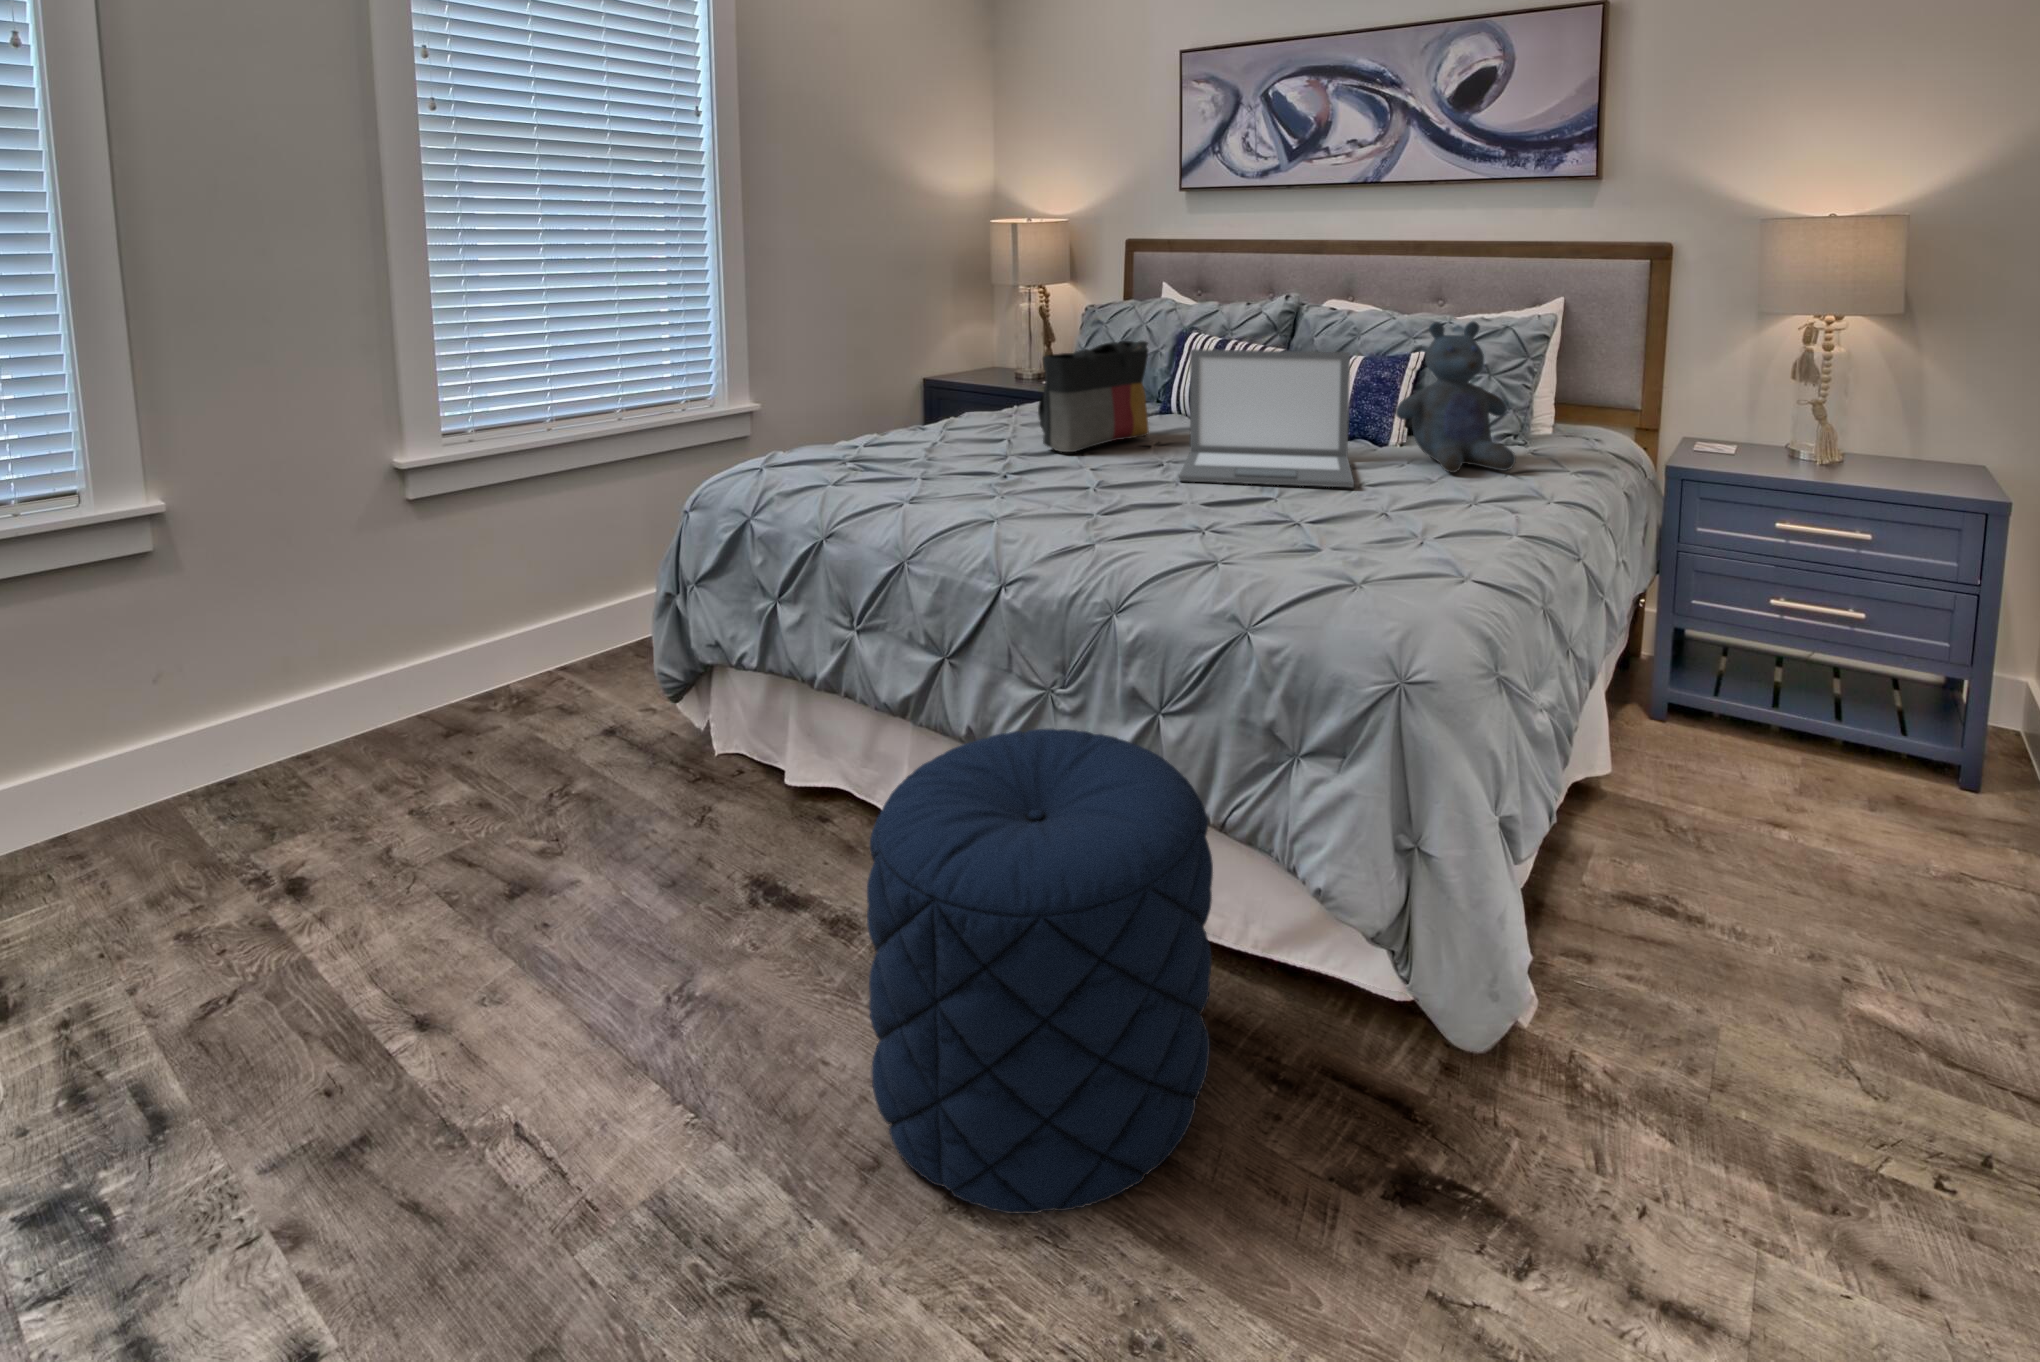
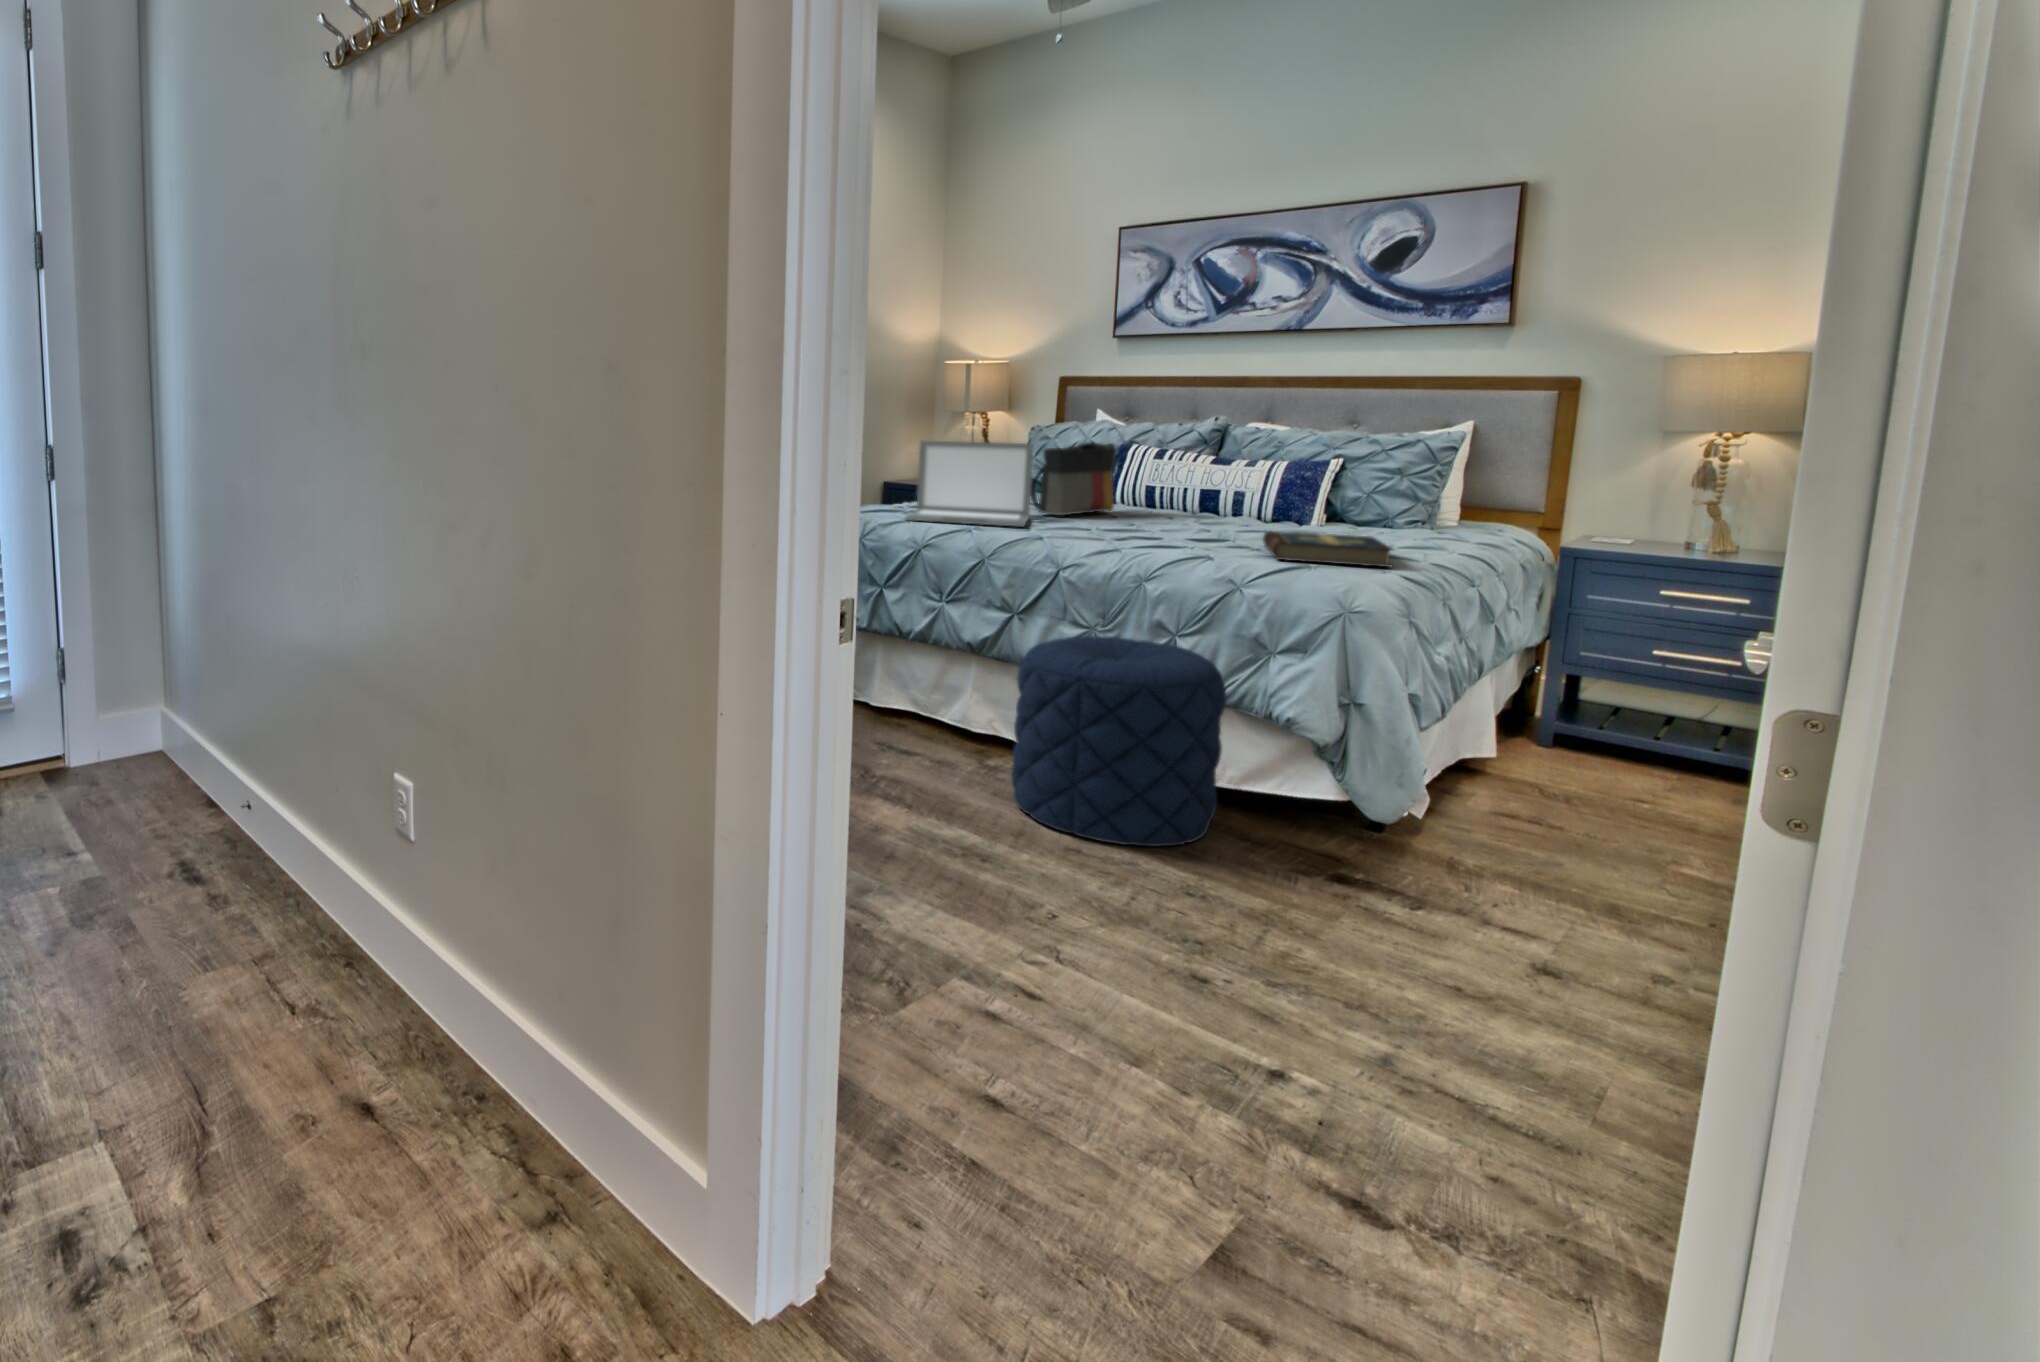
stuffed bear: present [1396,321,1516,473] -> none [1322,430,1424,537]
laptop: present [1179,349,1354,487] -> present [905,440,1034,527]
book: none [1310,488,1473,567] -> present [1263,531,1393,567]

